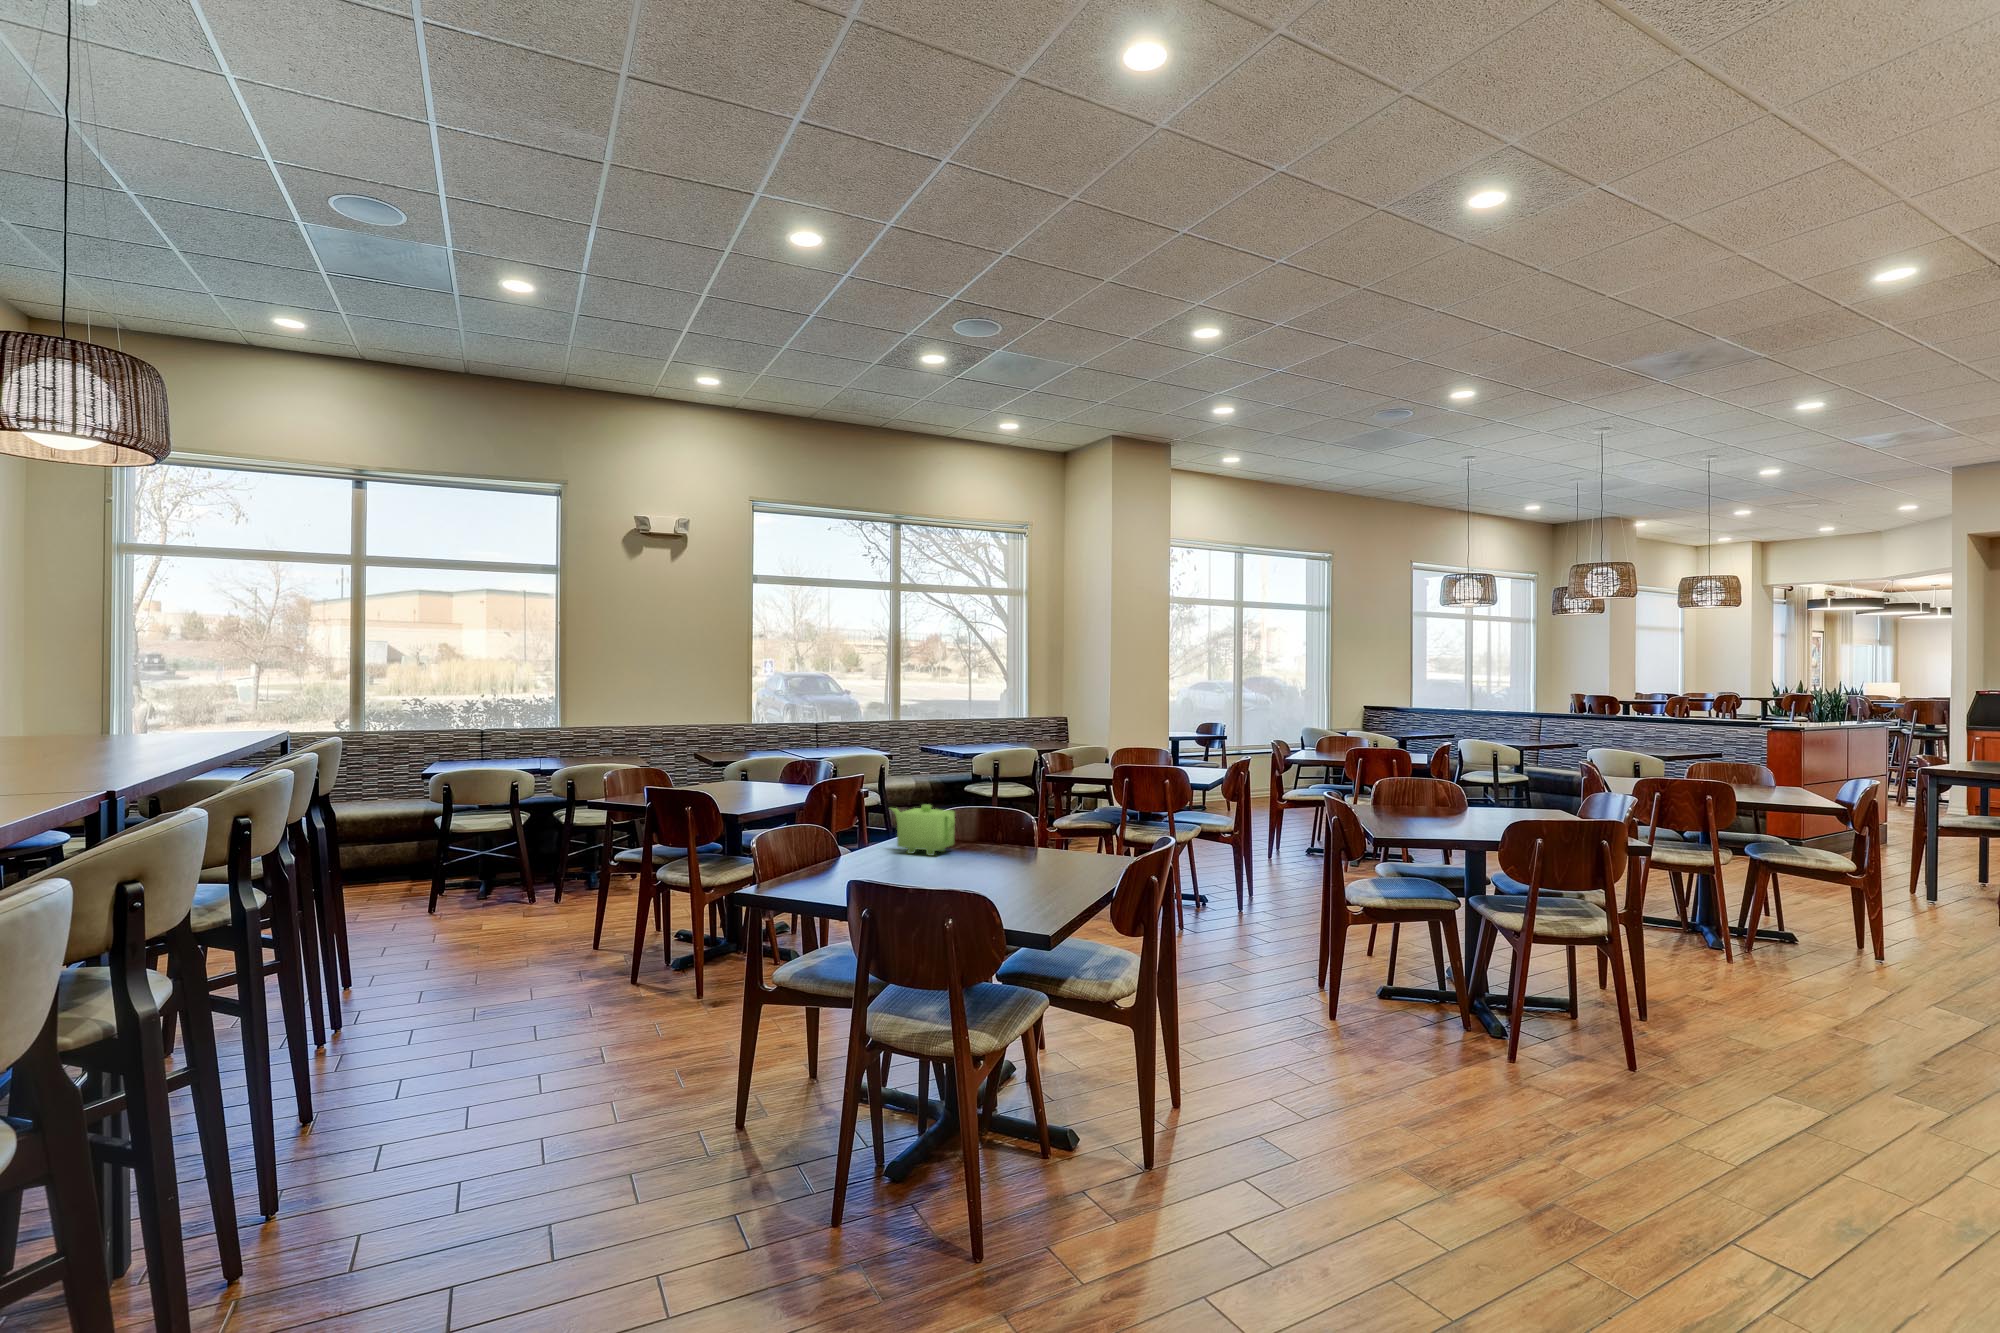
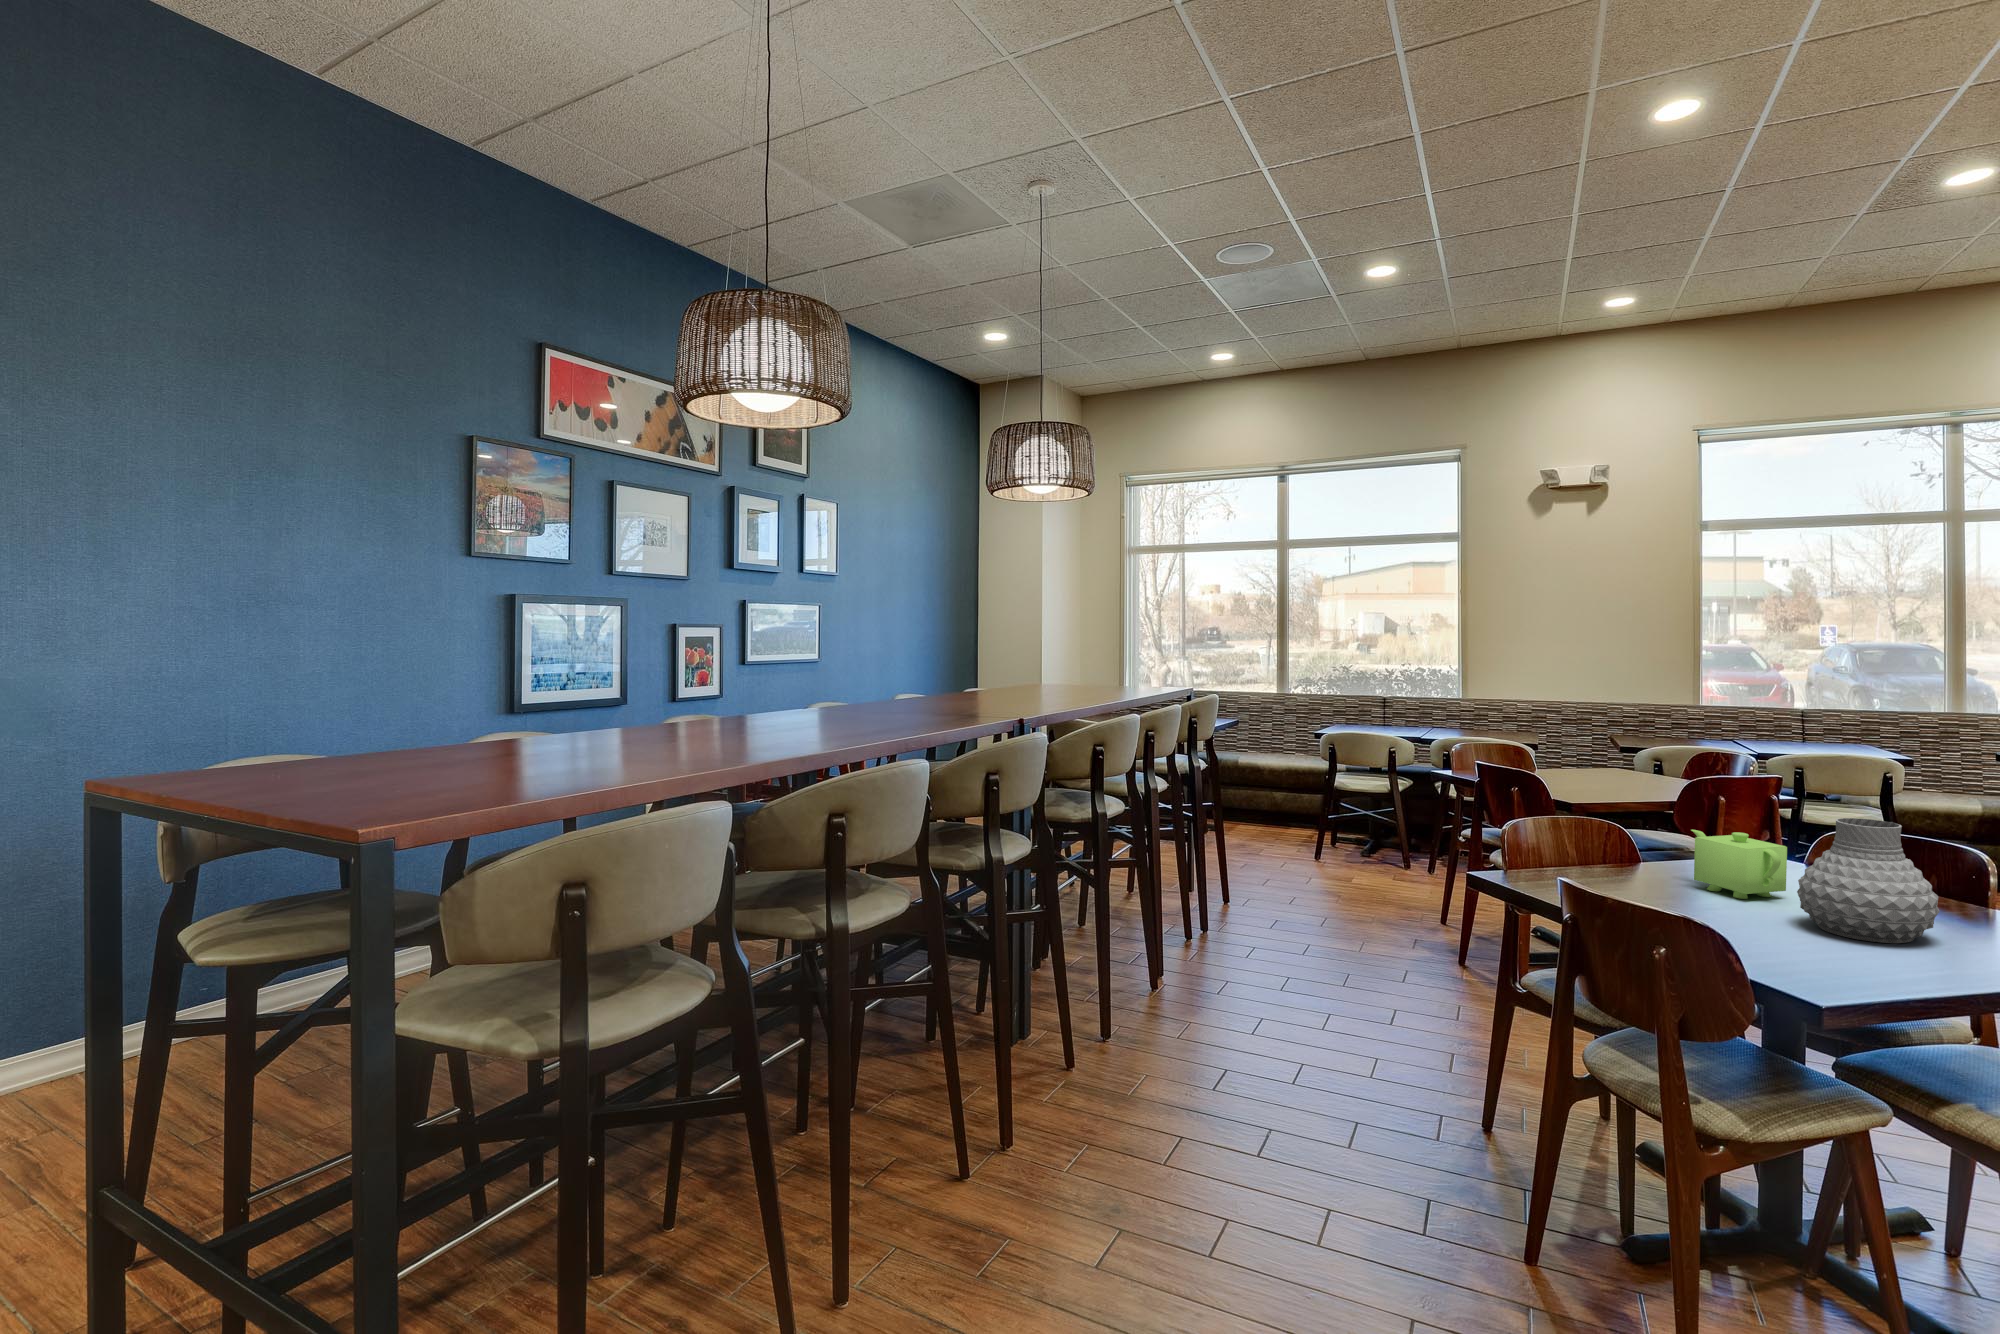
vase: none [978,781,1056,867] -> present [1797,818,1939,943]

